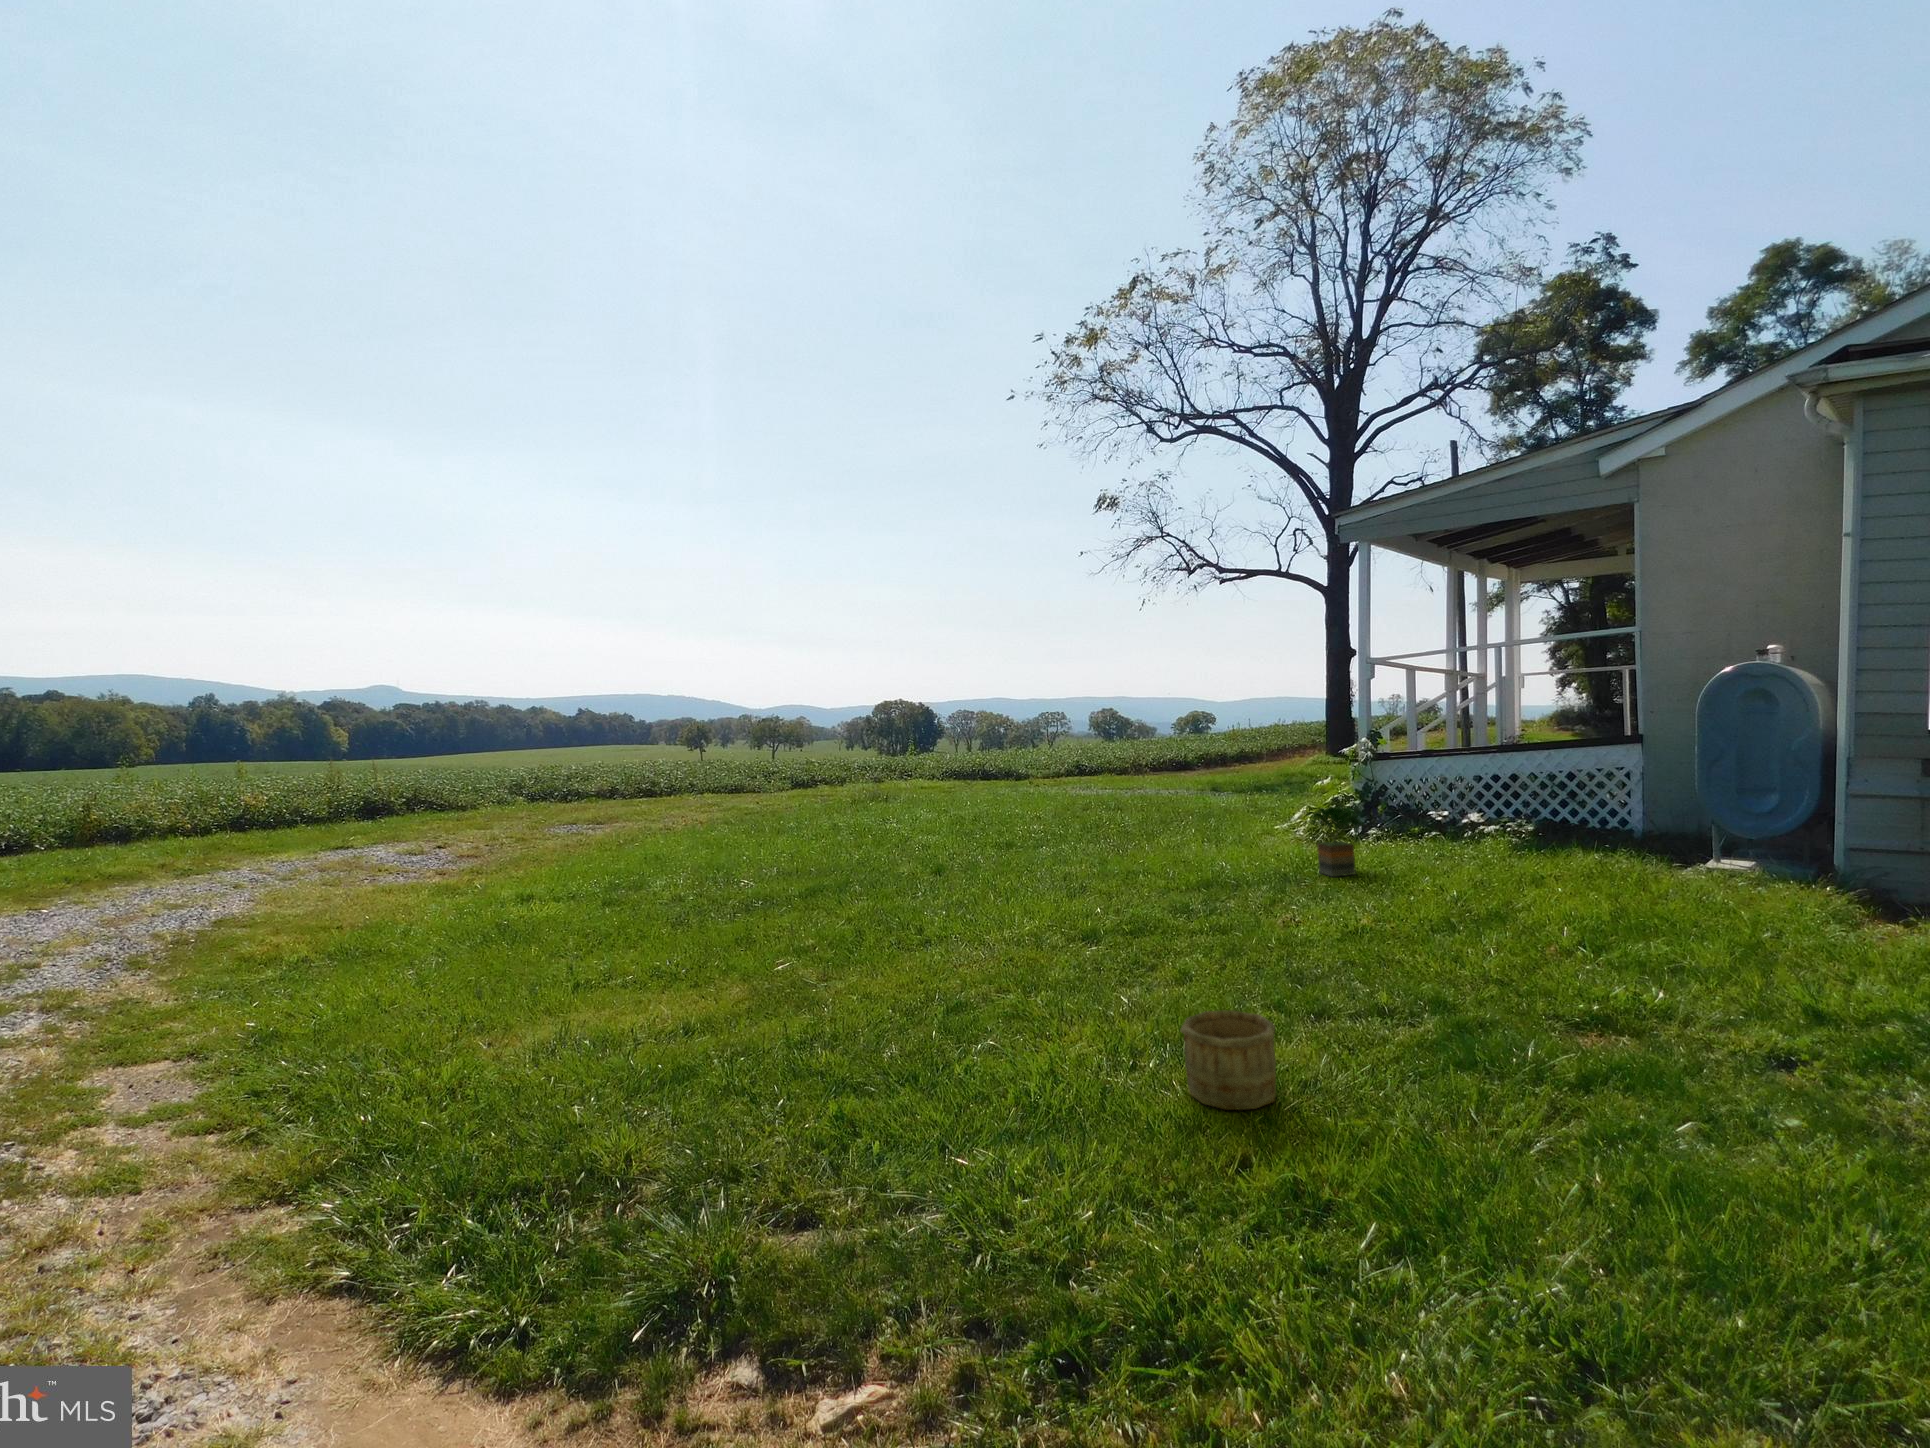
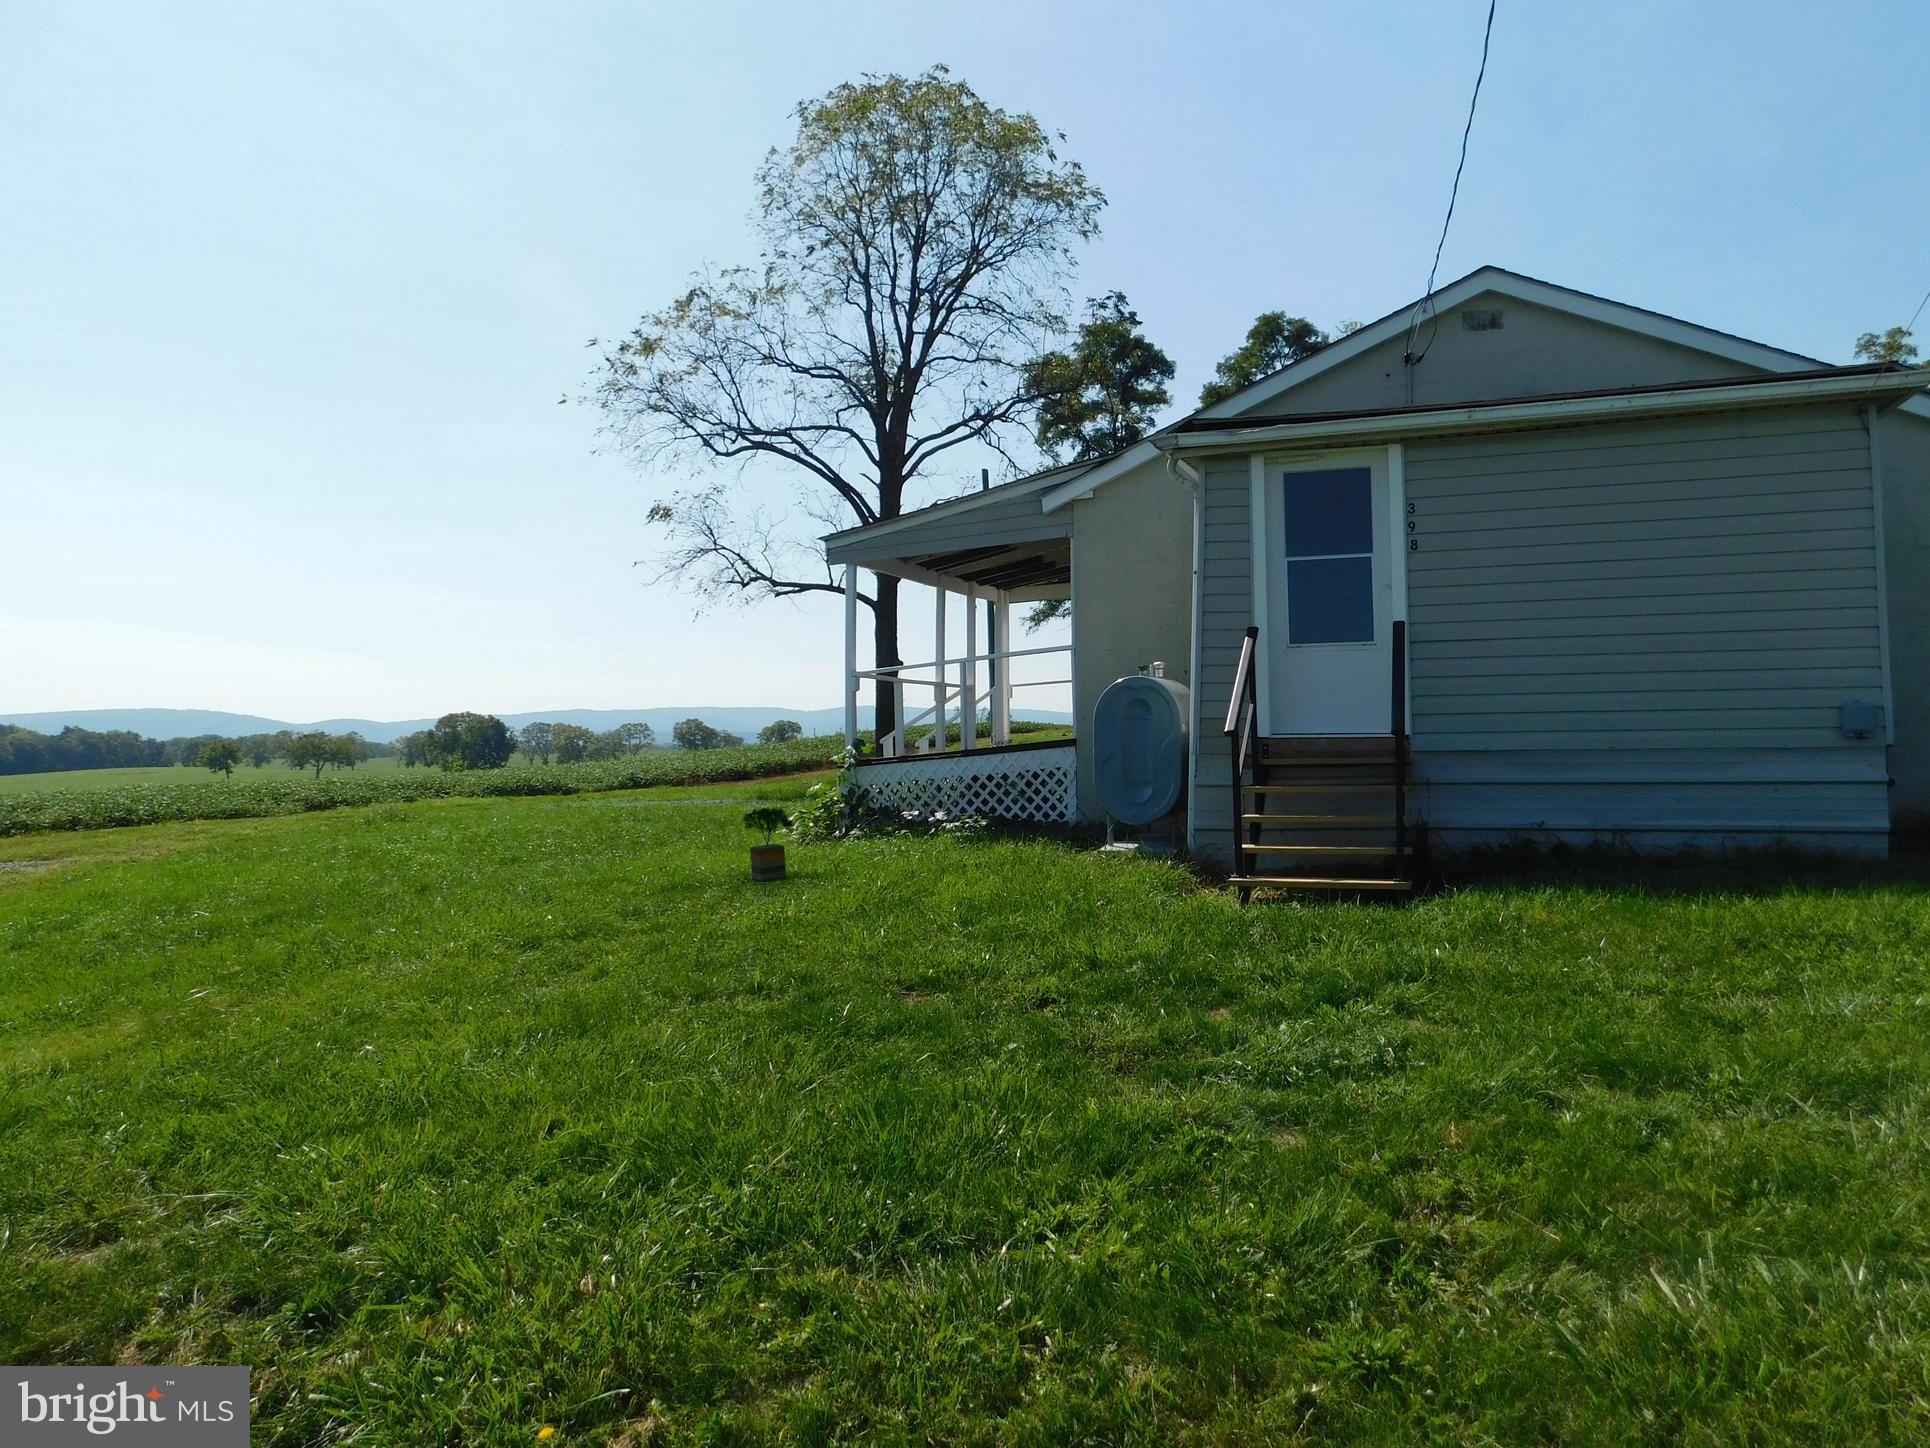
wooden bucket: present [1181,1010,1276,1110] -> none [368,1033,495,1155]

